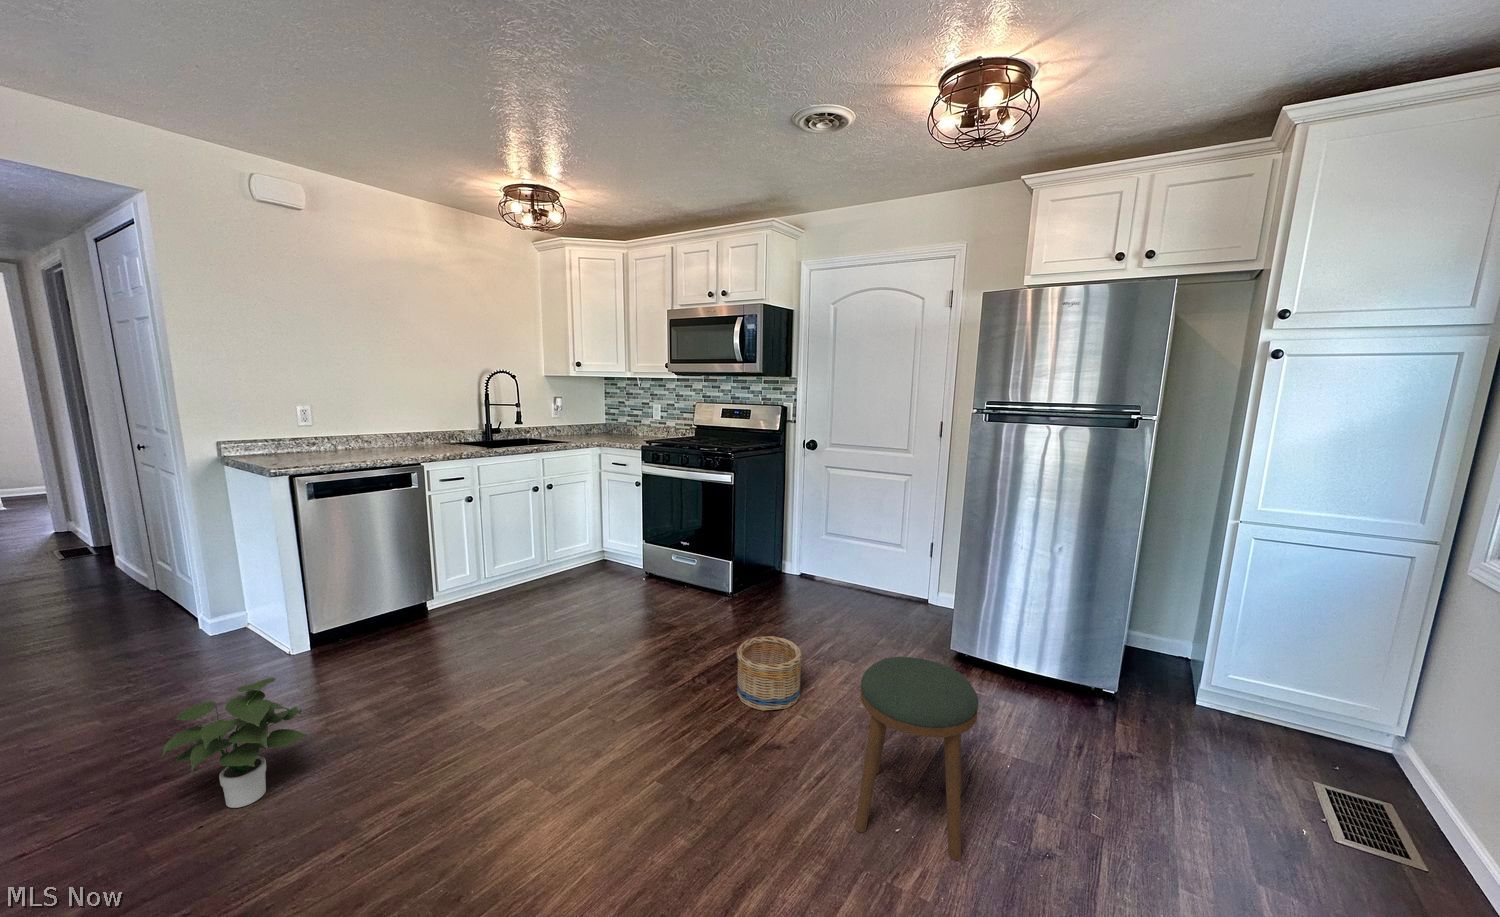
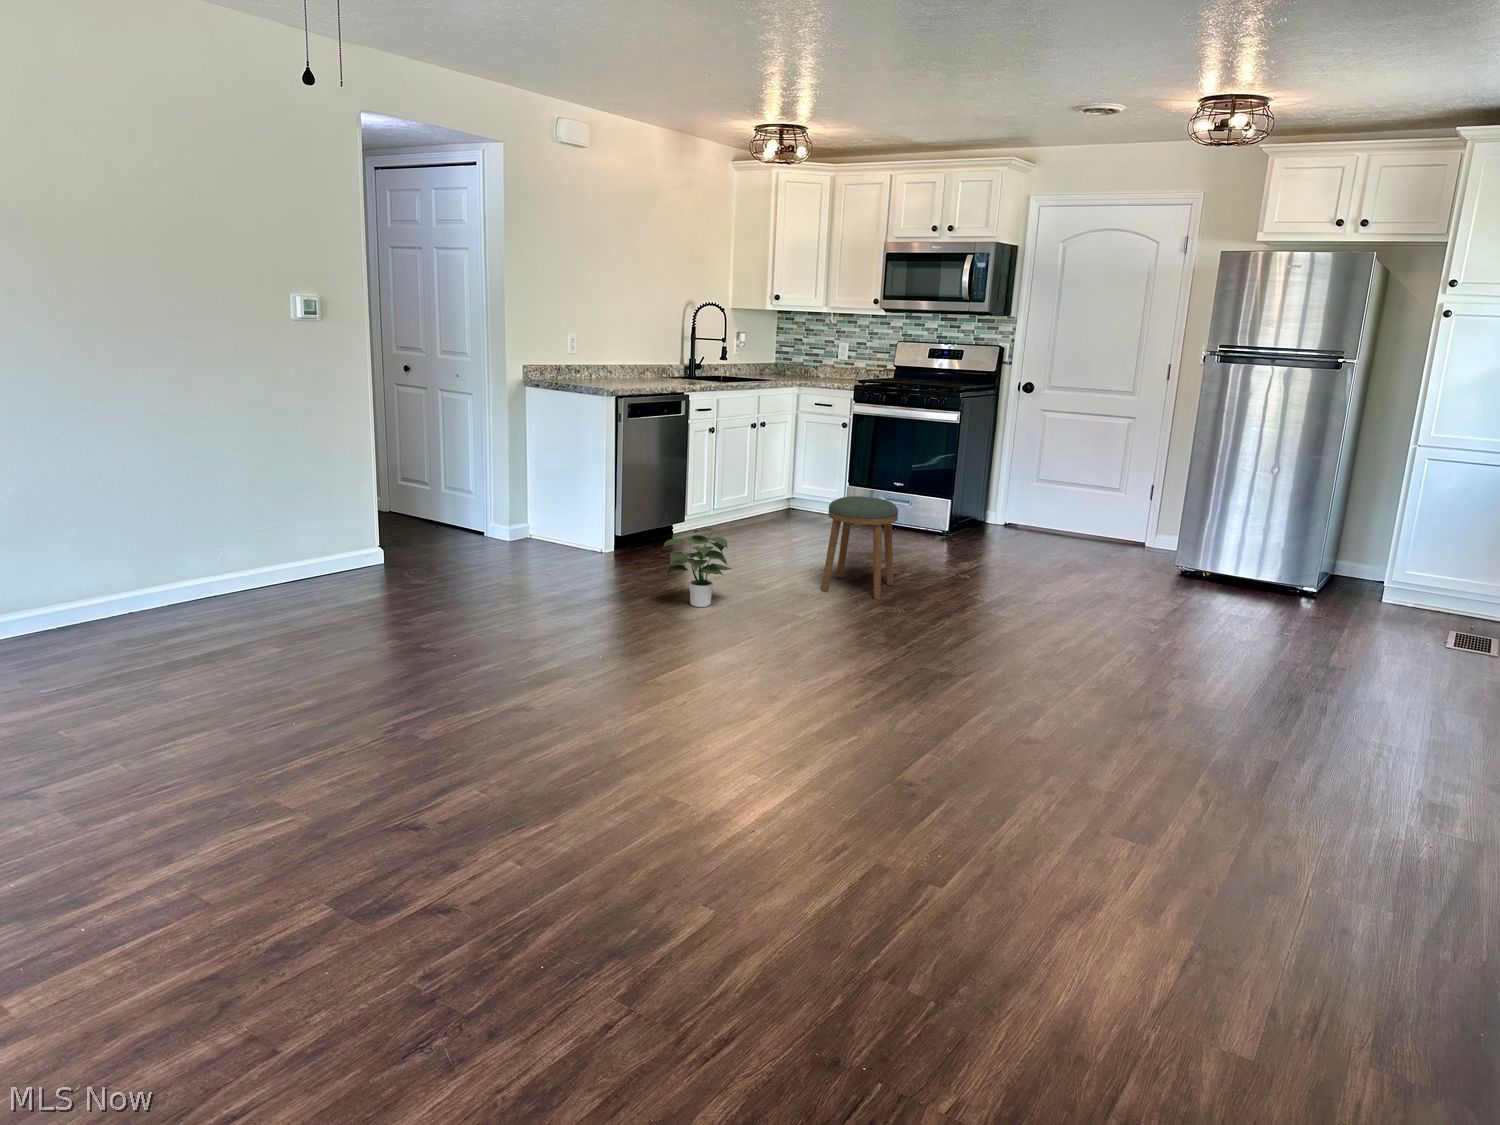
basket: present [737,636,802,711] -> none [997,540,1055,588]
stool: present [855,657,978,860] -> present [821,496,898,599]

